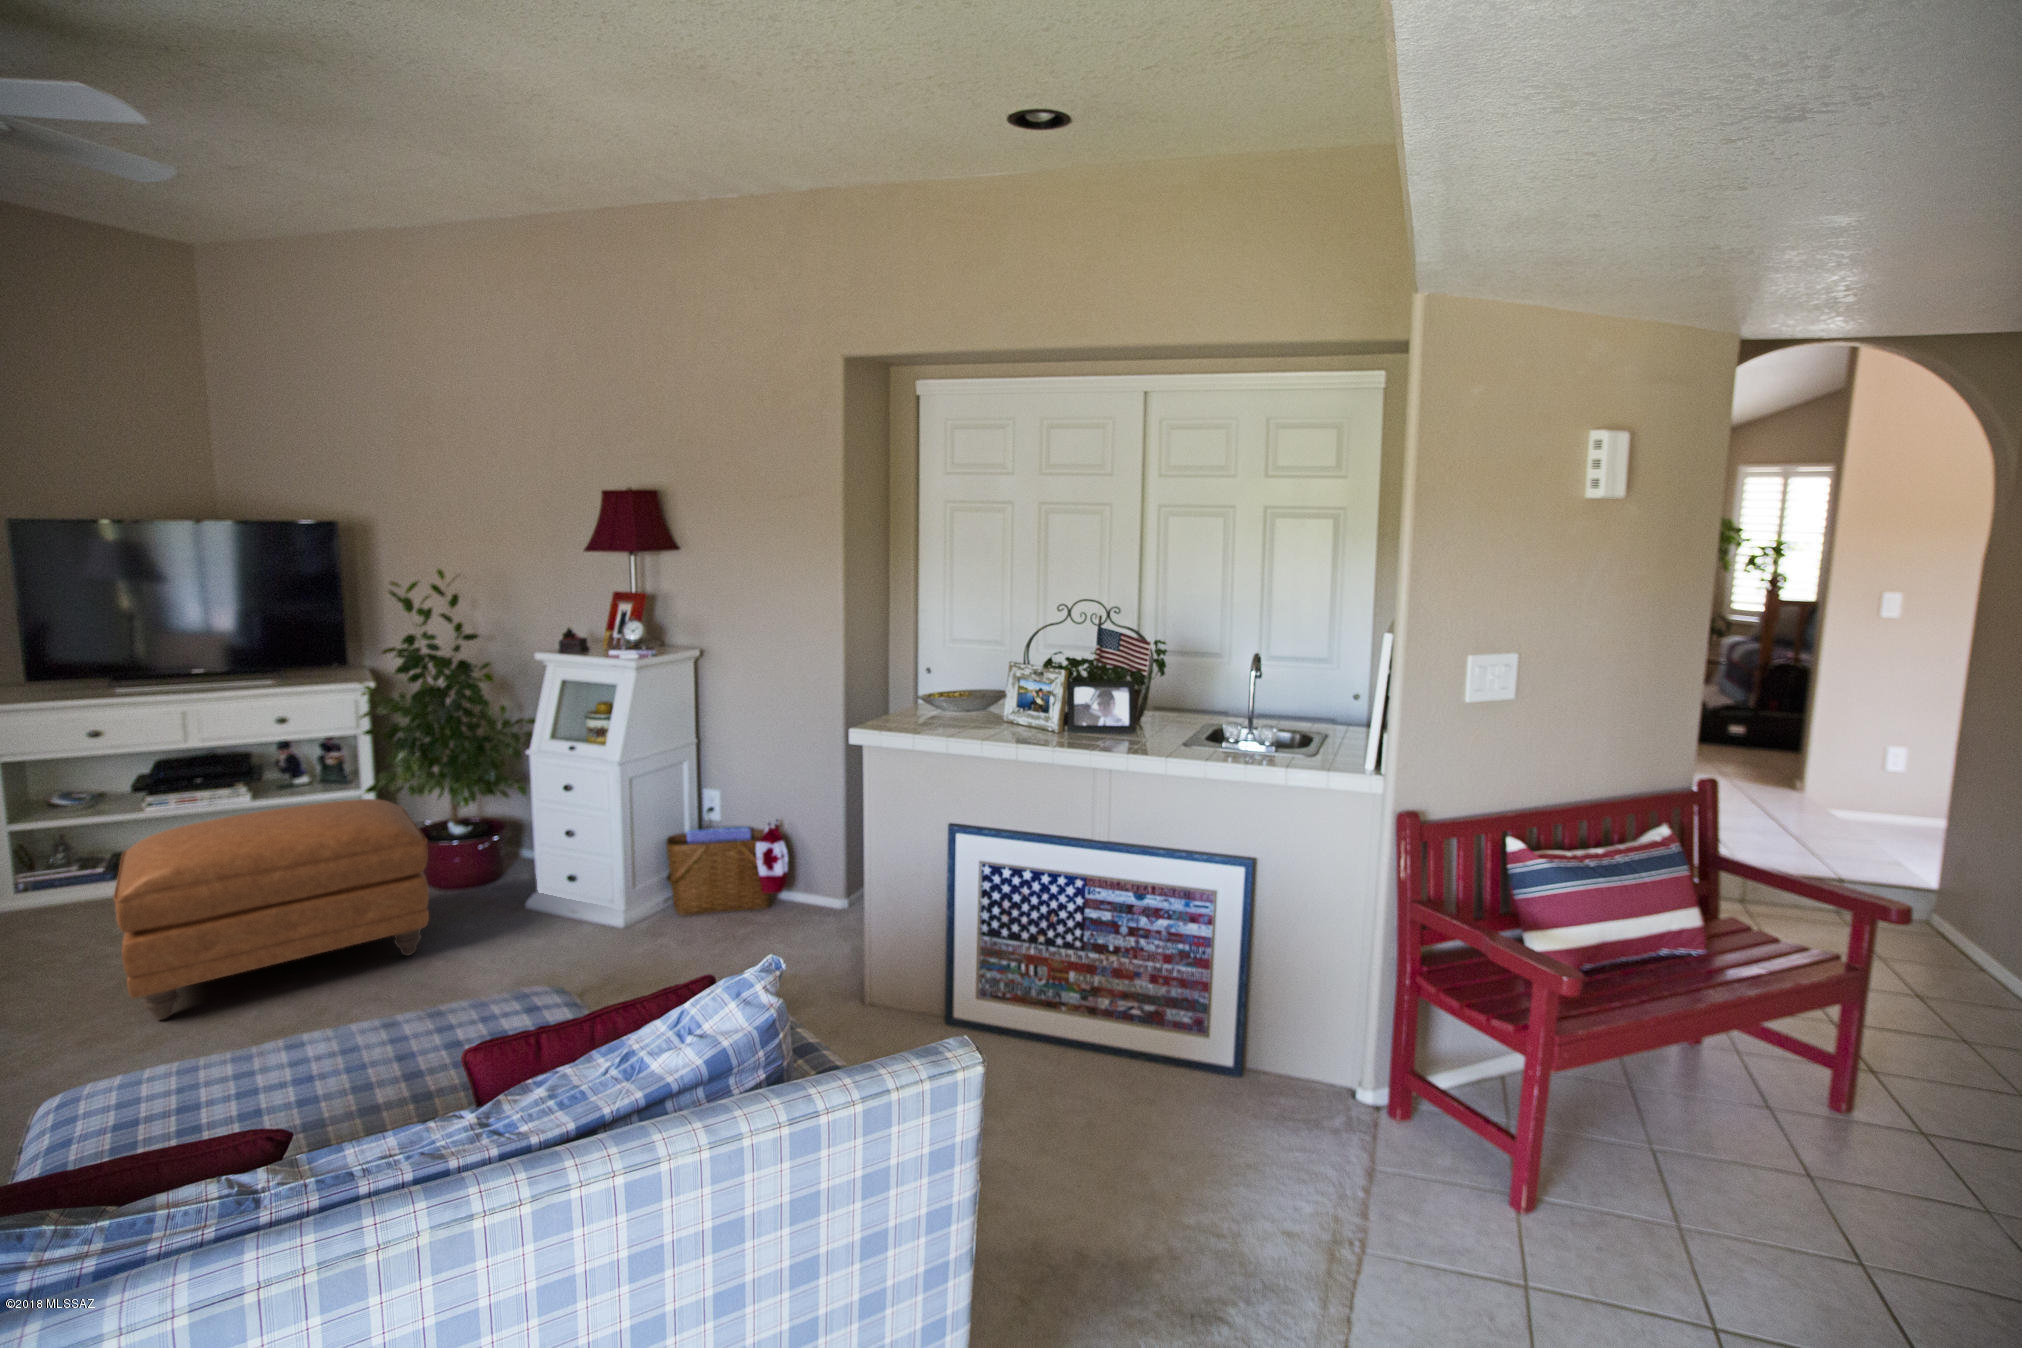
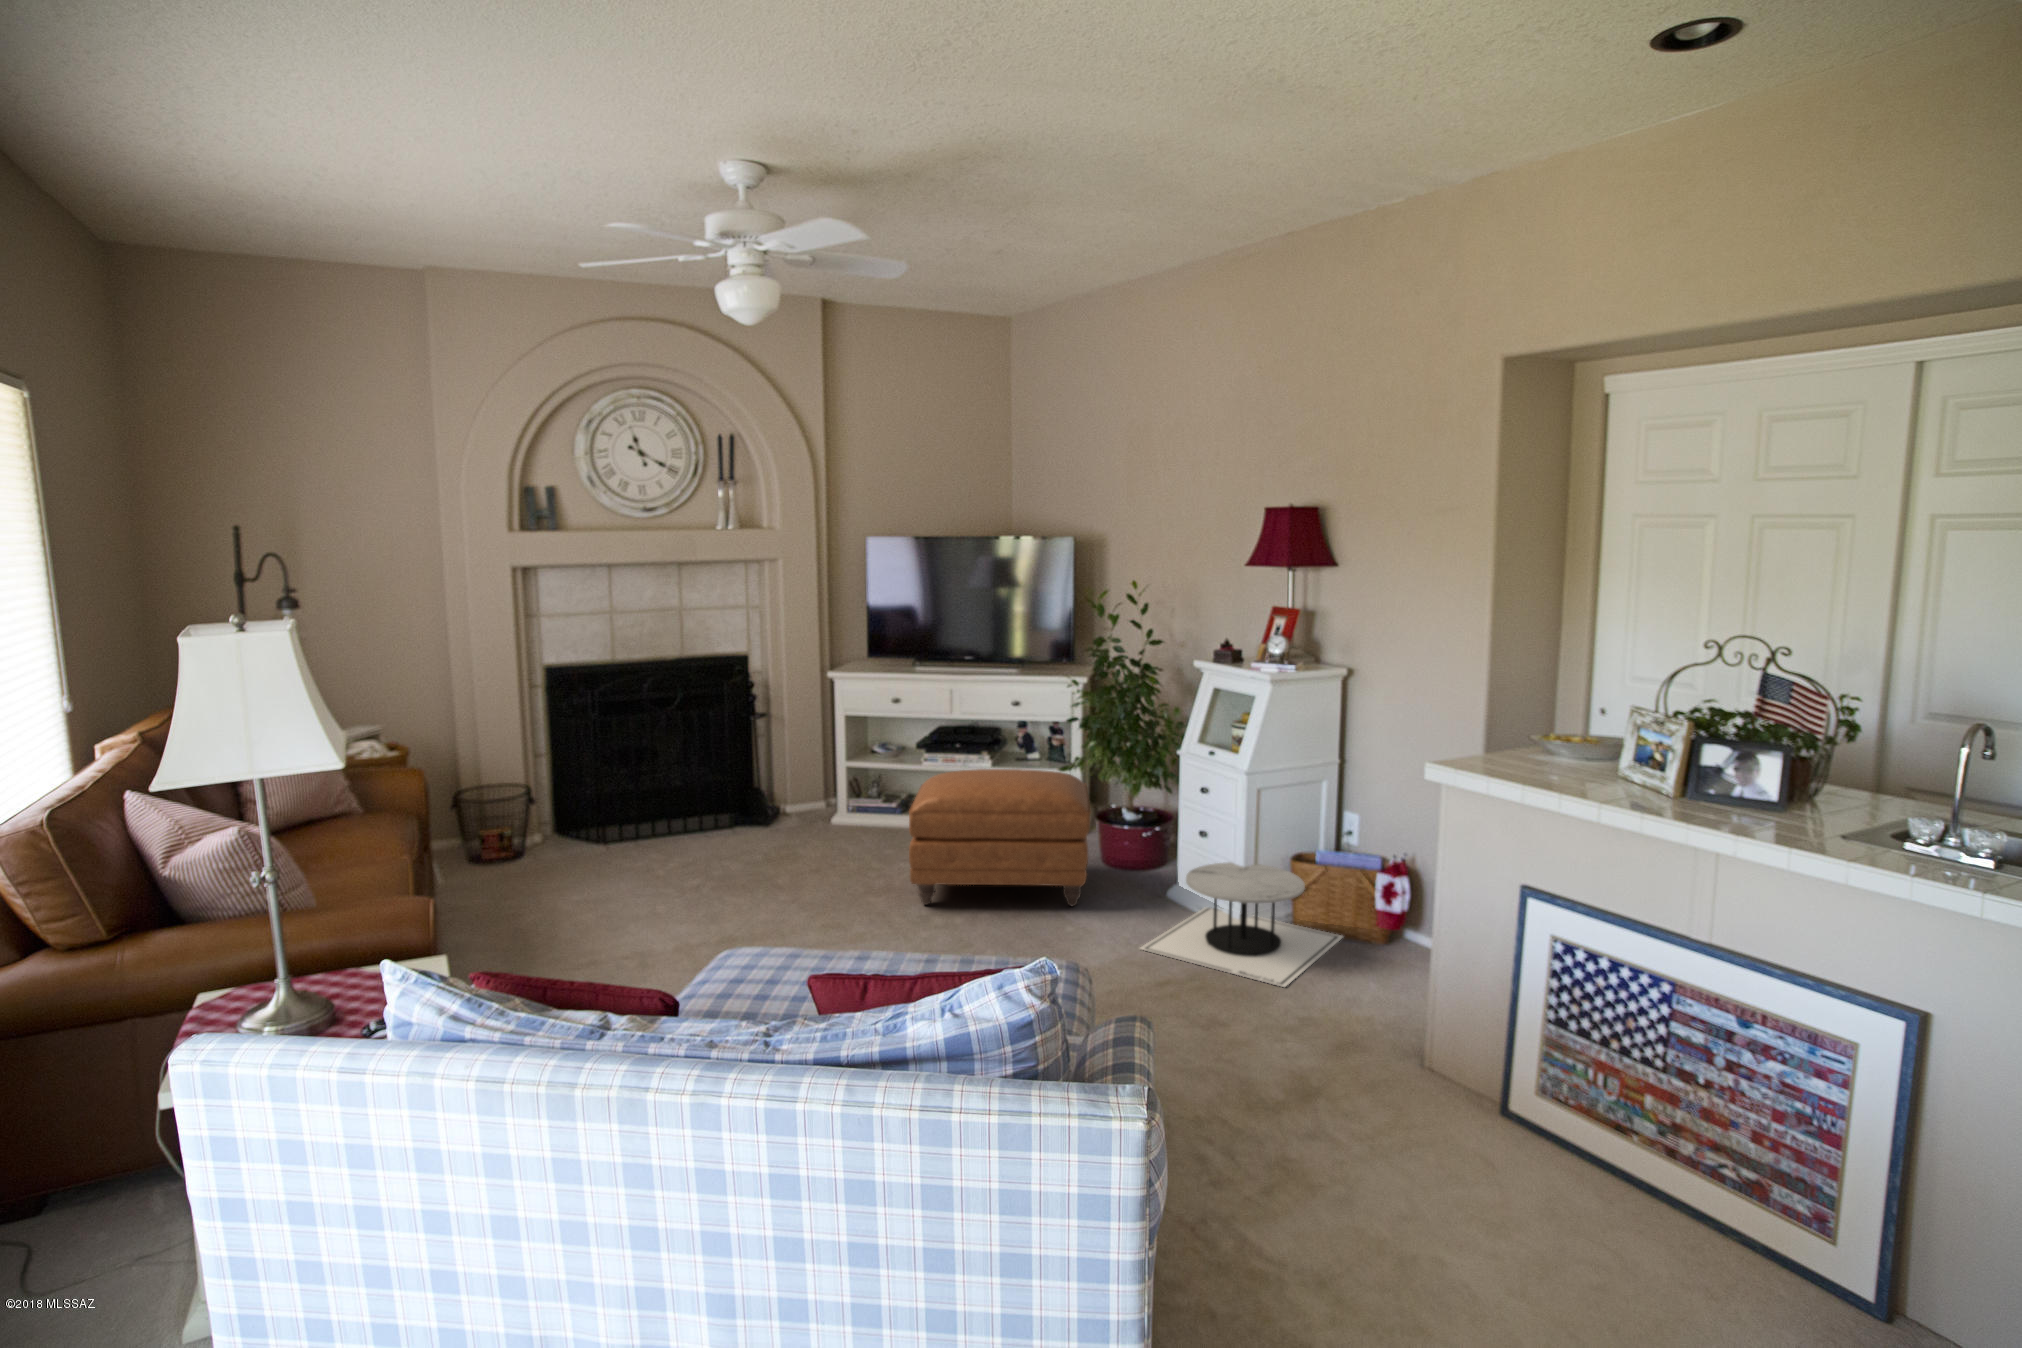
side table: none [522,853,733,982] -> present [1140,862,1343,987]

